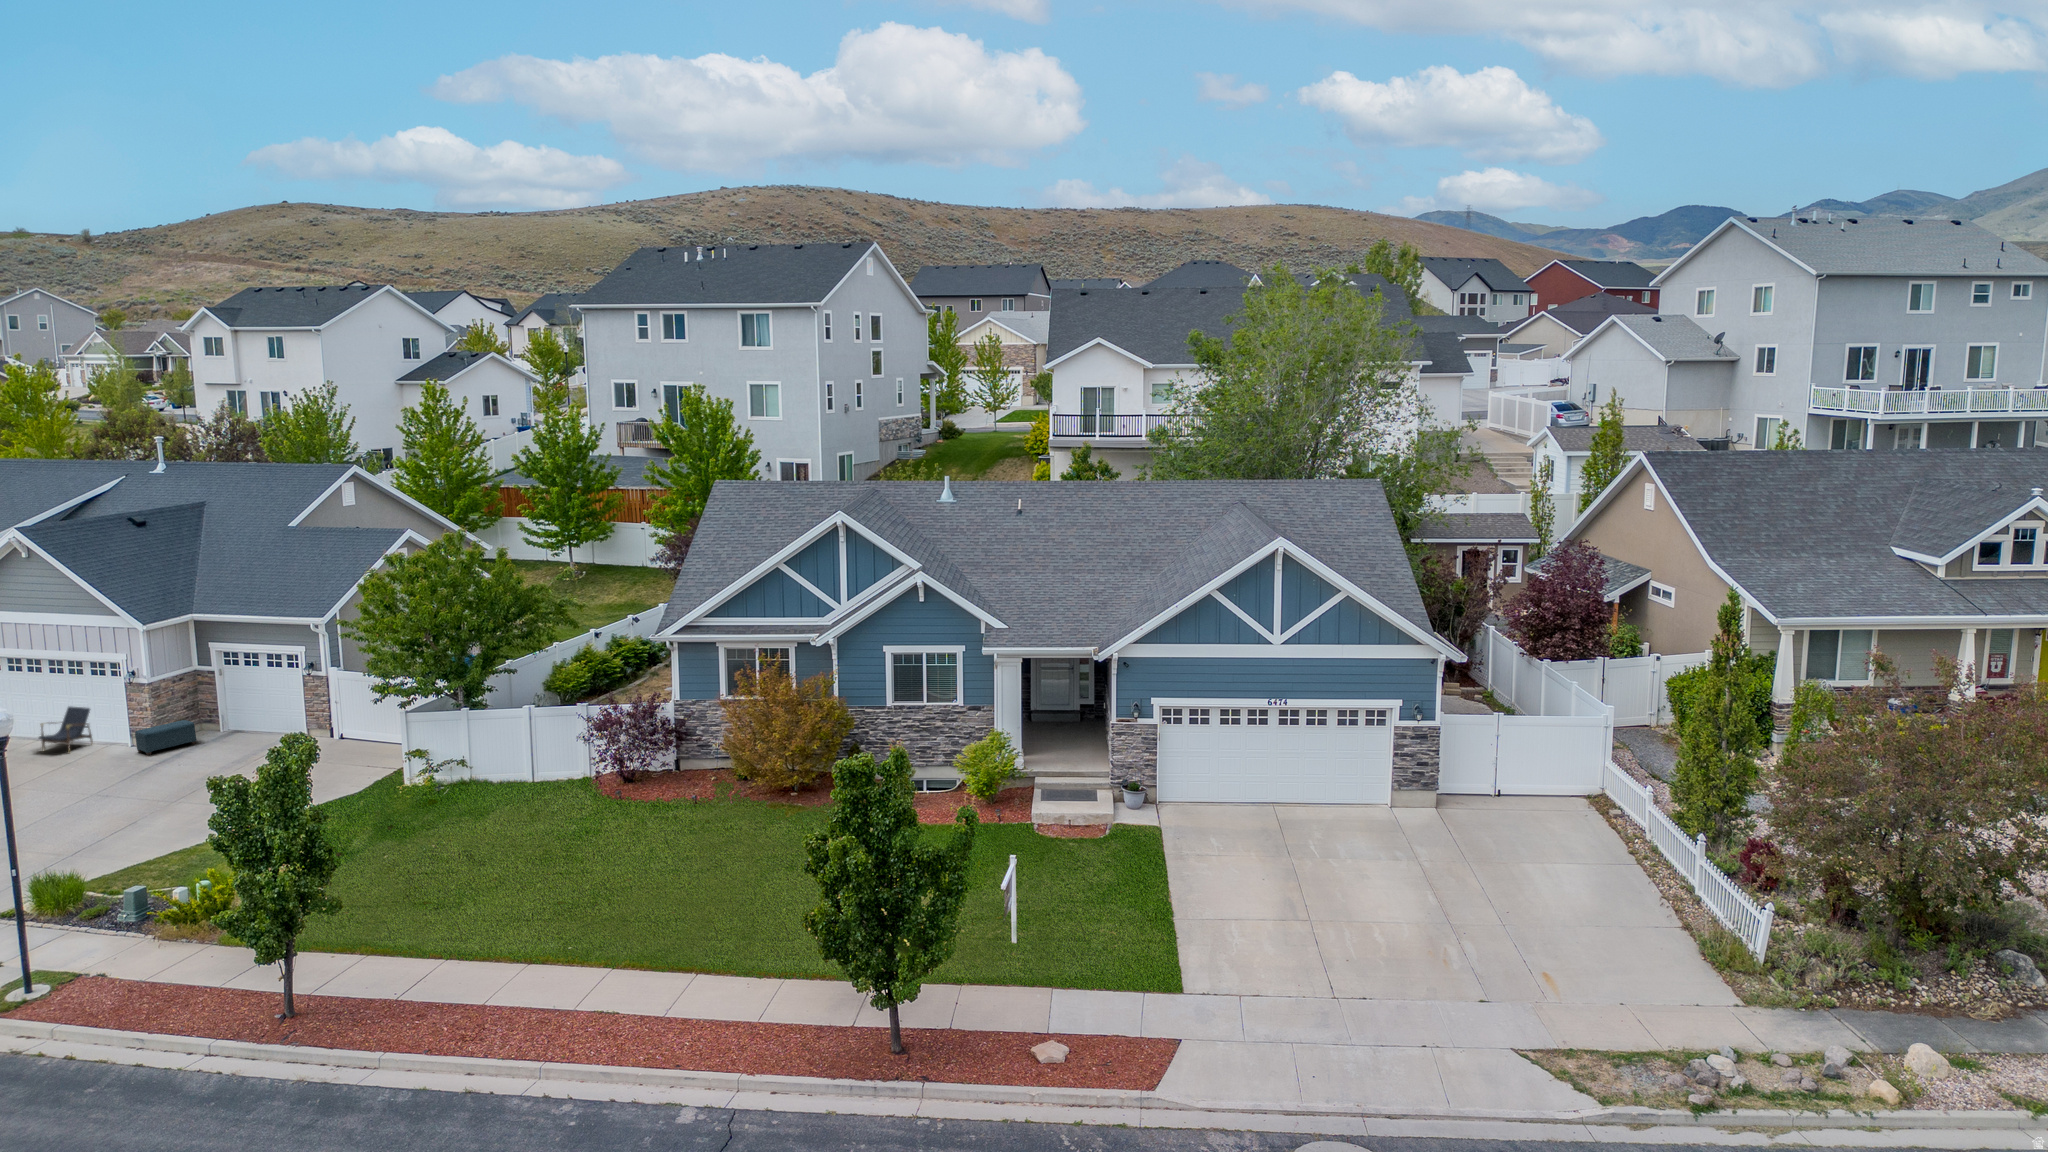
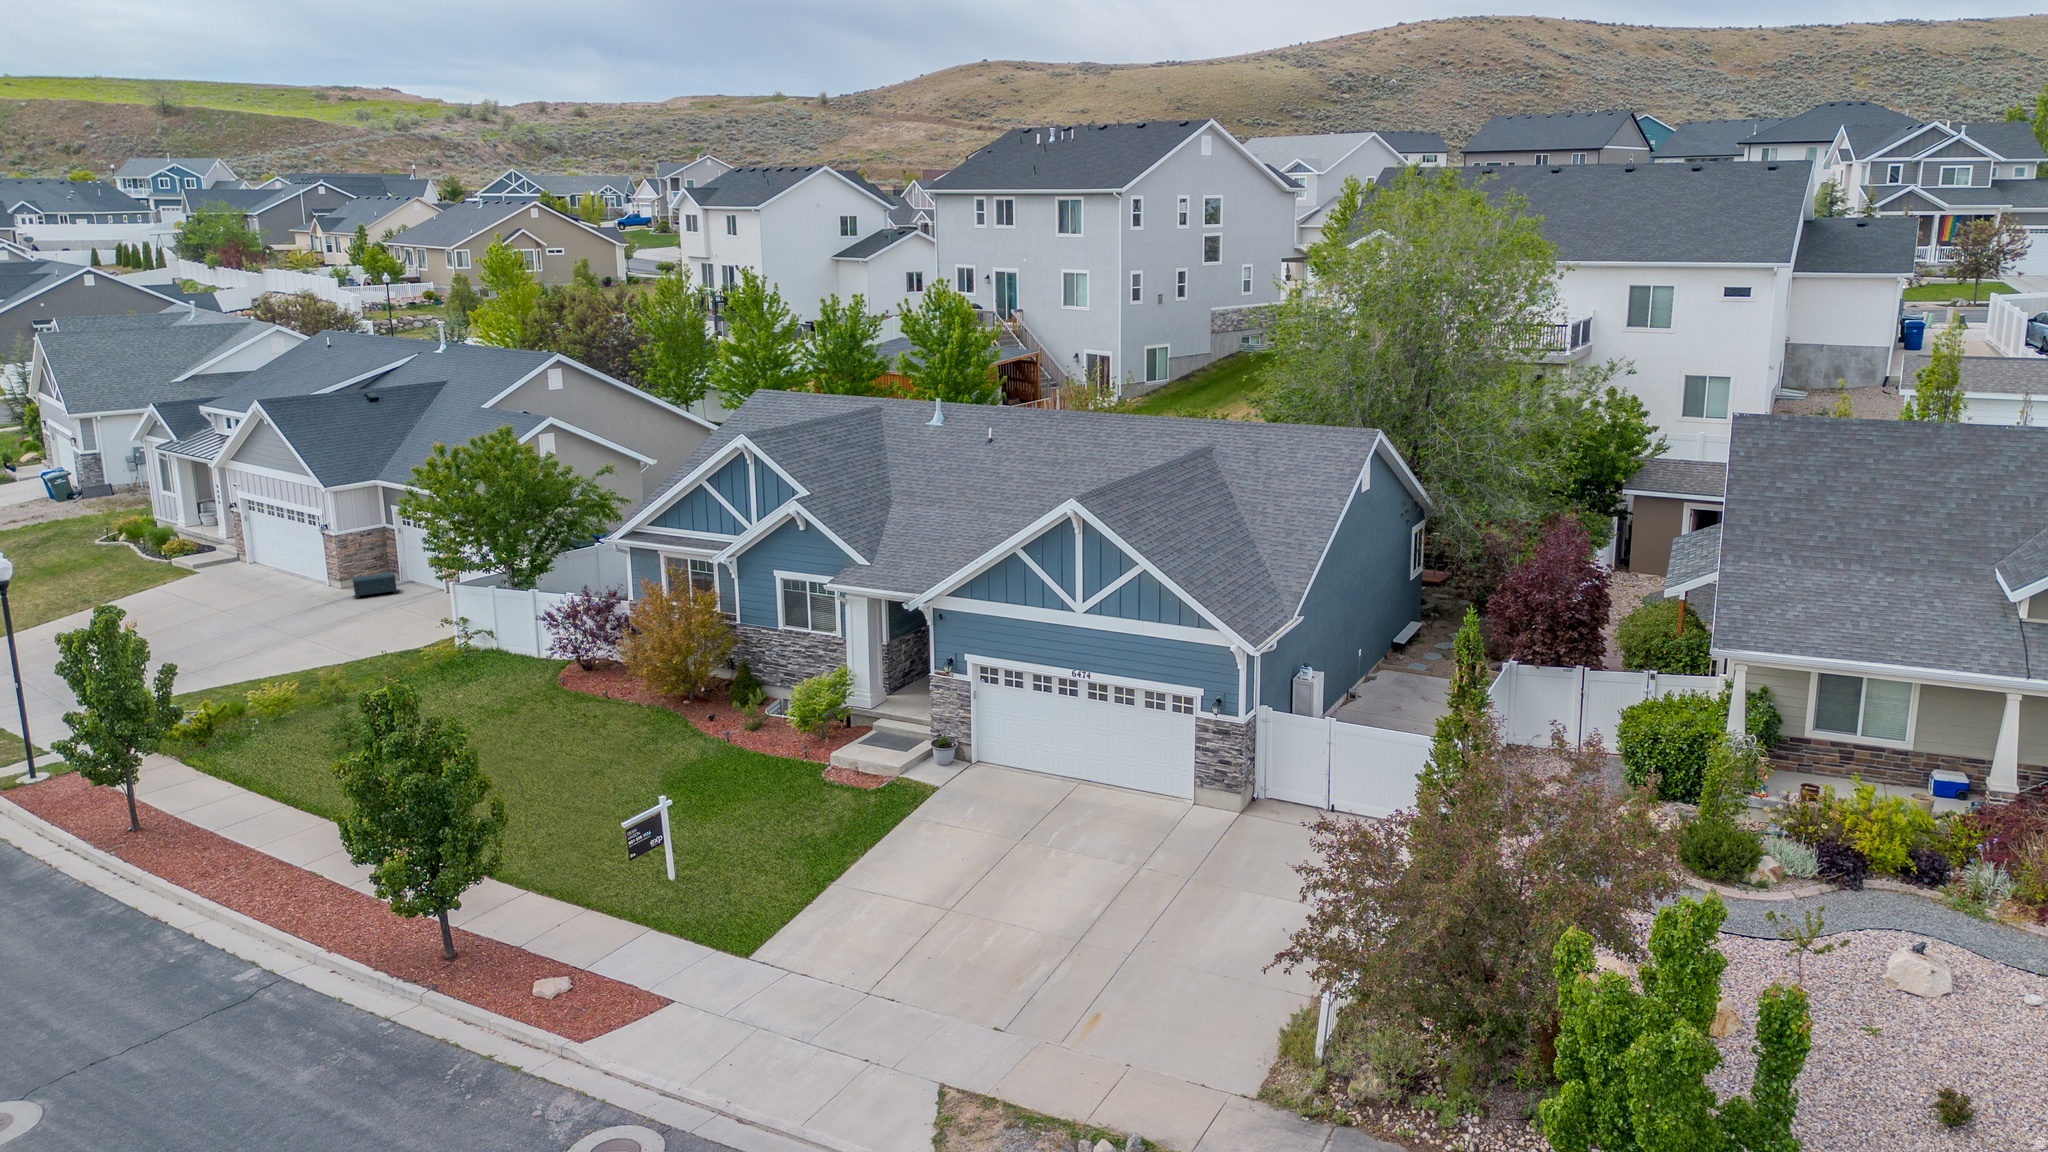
lounge chair: present [39,707,93,752] -> none [301,553,340,590]

